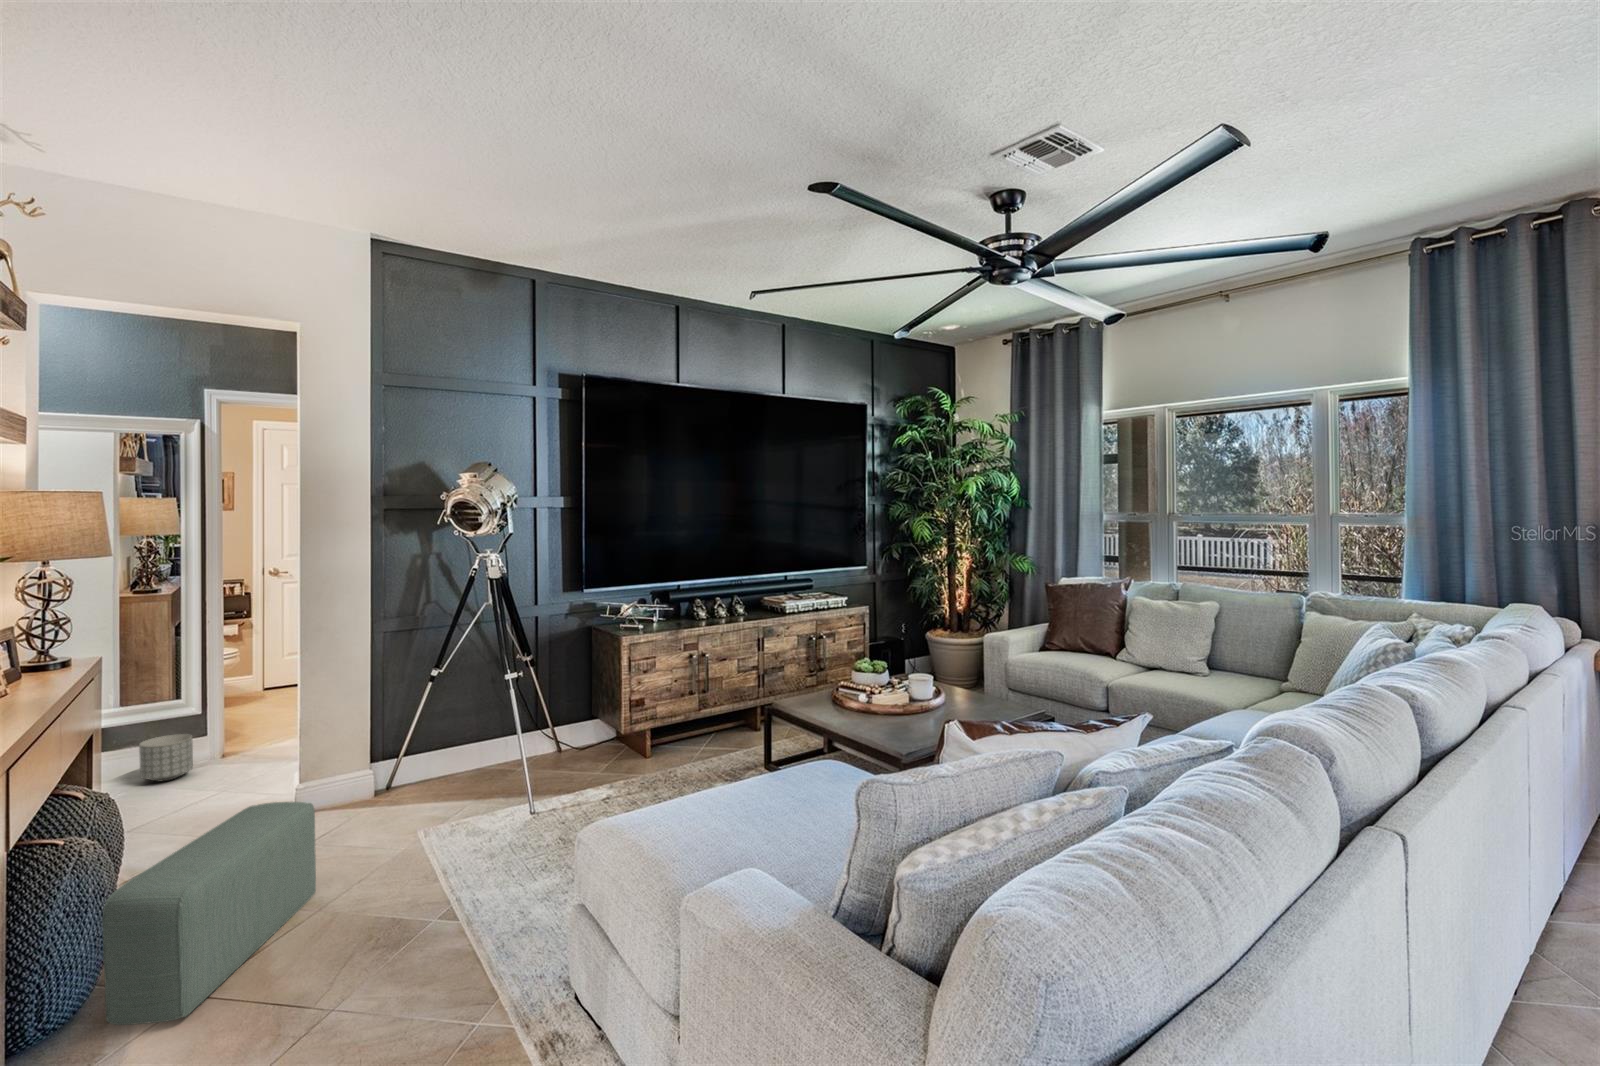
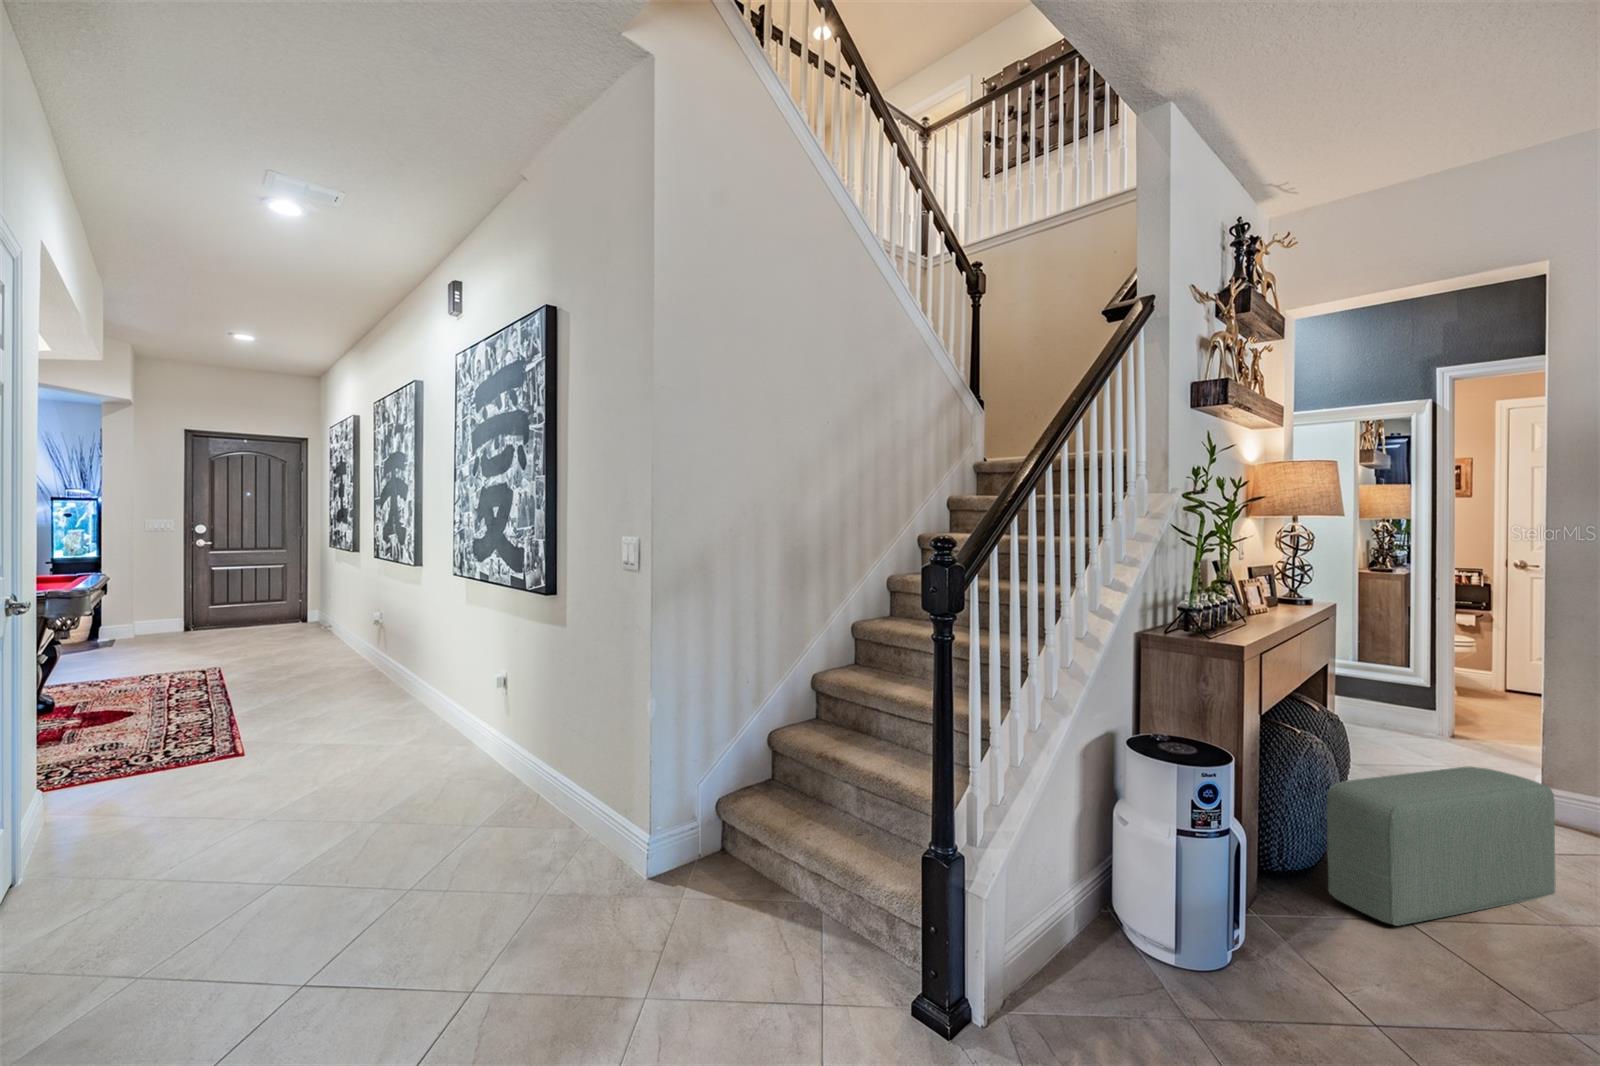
planter: present [139,734,193,782] -> none [1371,700,1421,743]

